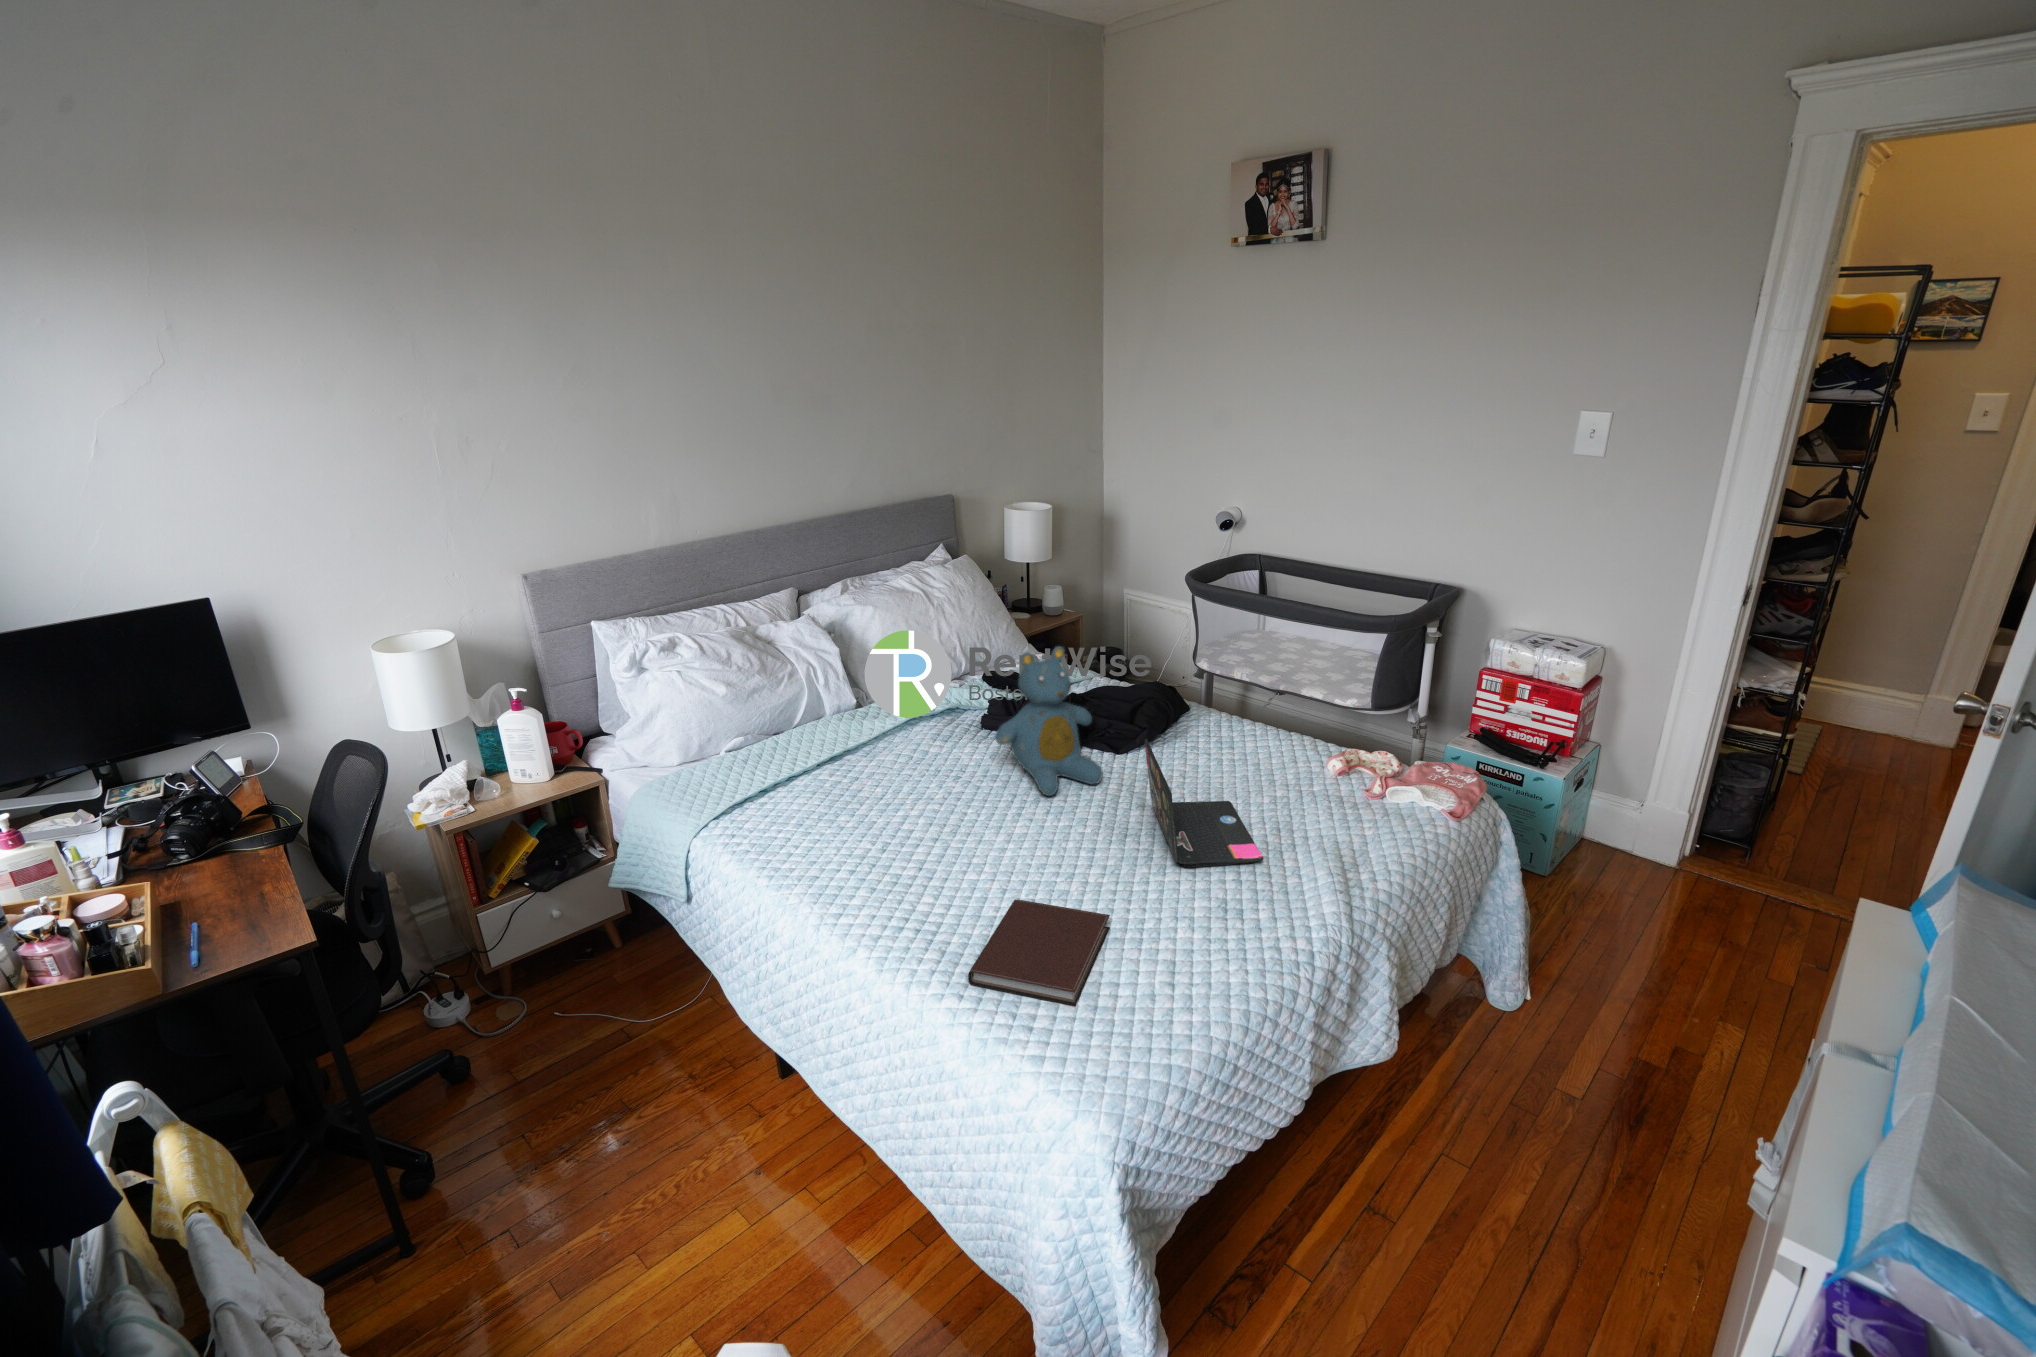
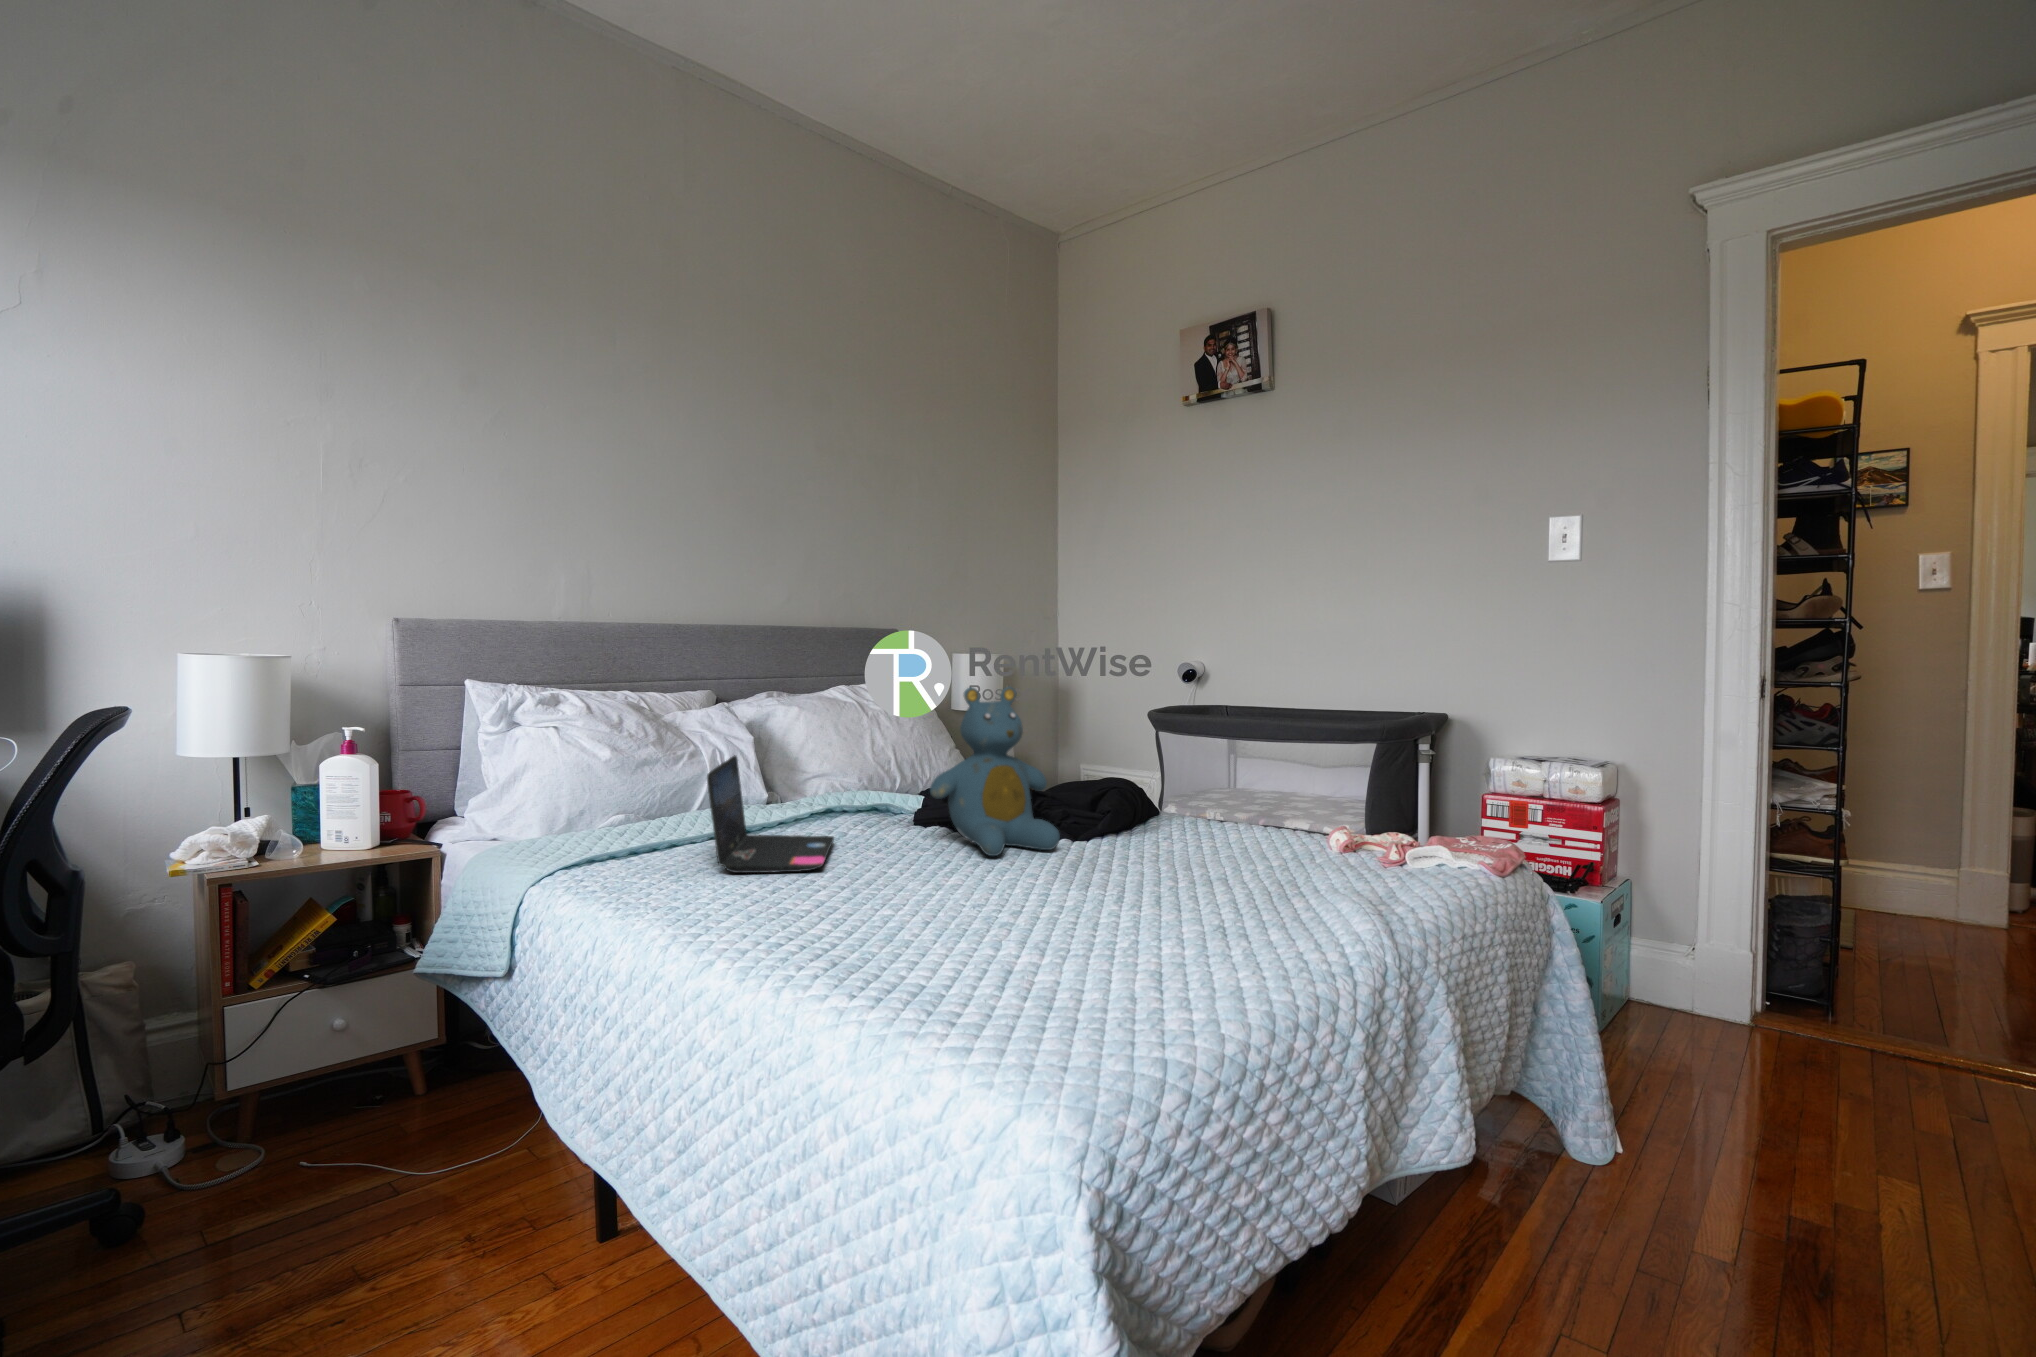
laptop: present [1145,739,1264,867] -> present [707,755,834,873]
notebook: present [968,900,1110,1006] -> none [870,914,1071,1005]

